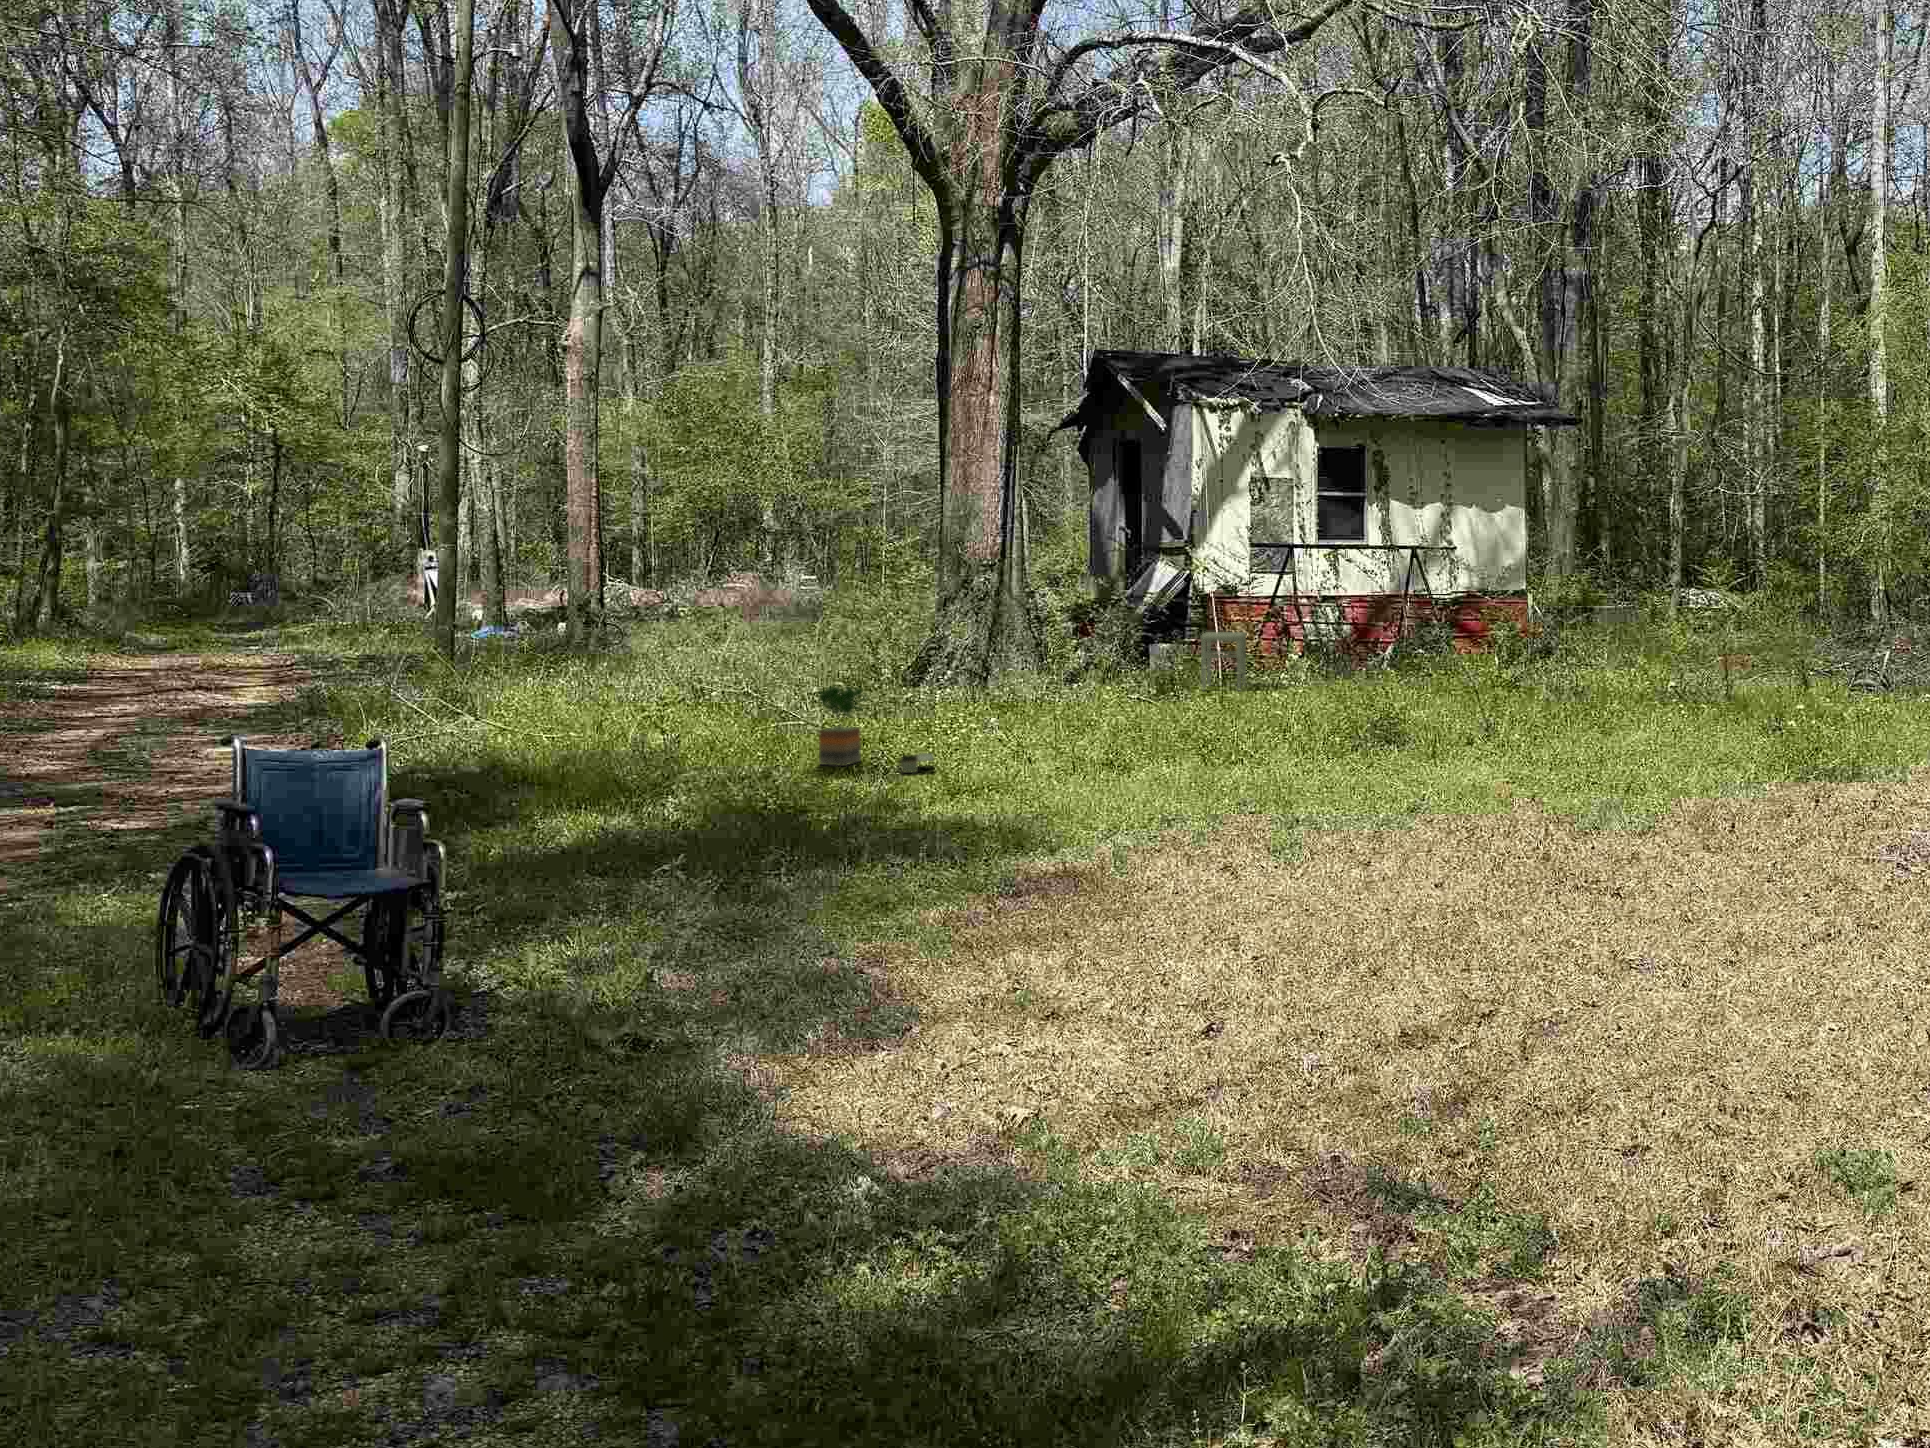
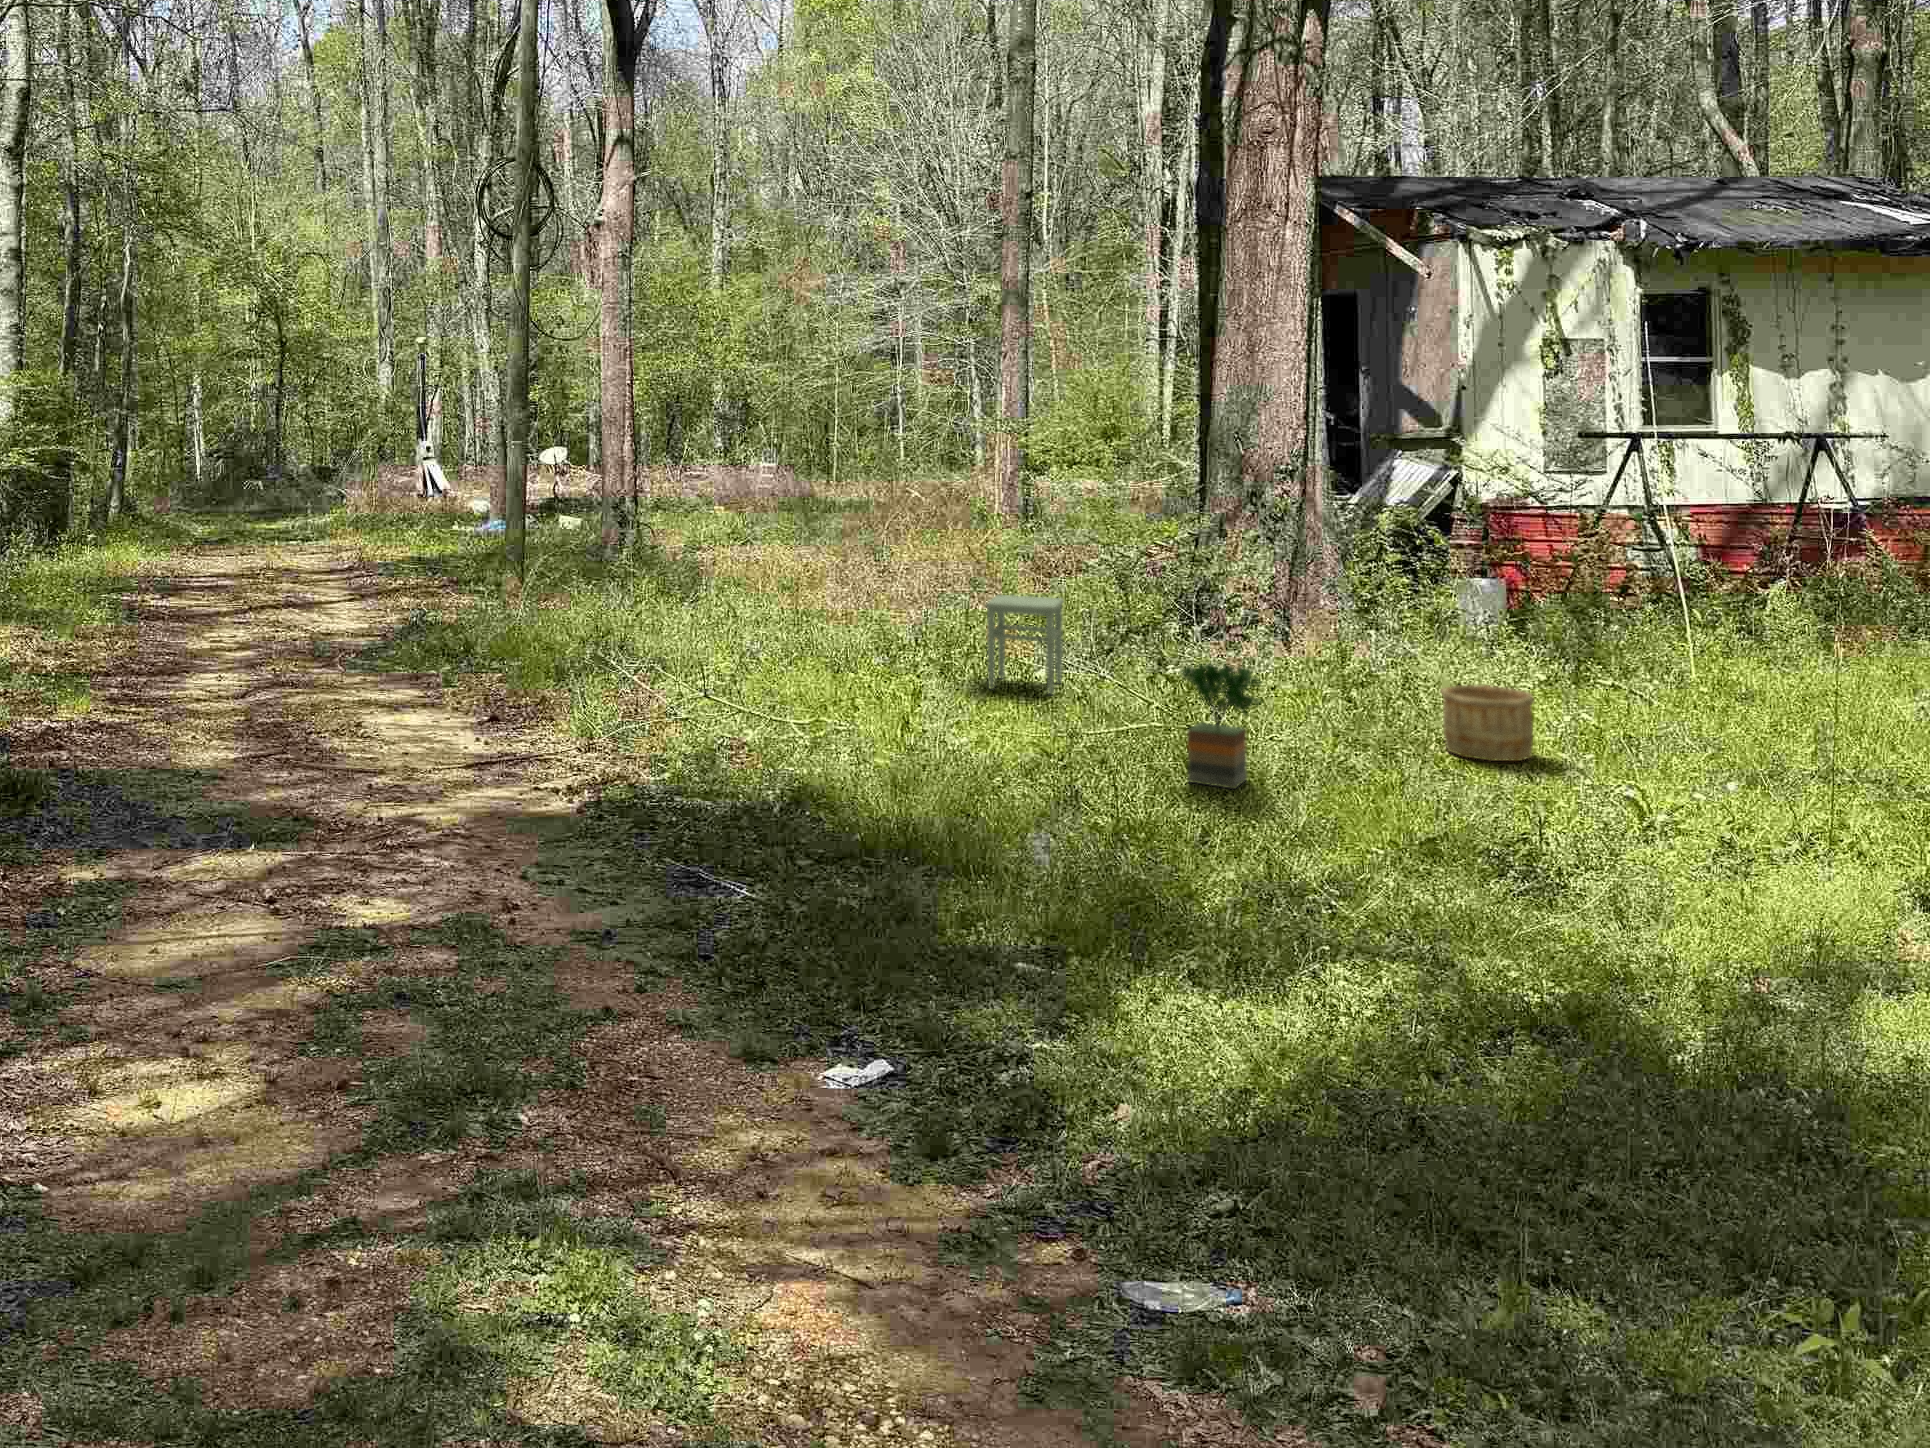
stool: present [1201,632,1246,691] -> present [986,595,1064,694]
wooden bucket: none [1007,695,1060,741] -> present [1441,685,1534,761]
toolbox: present [899,753,933,773] -> none [1332,781,1411,819]

